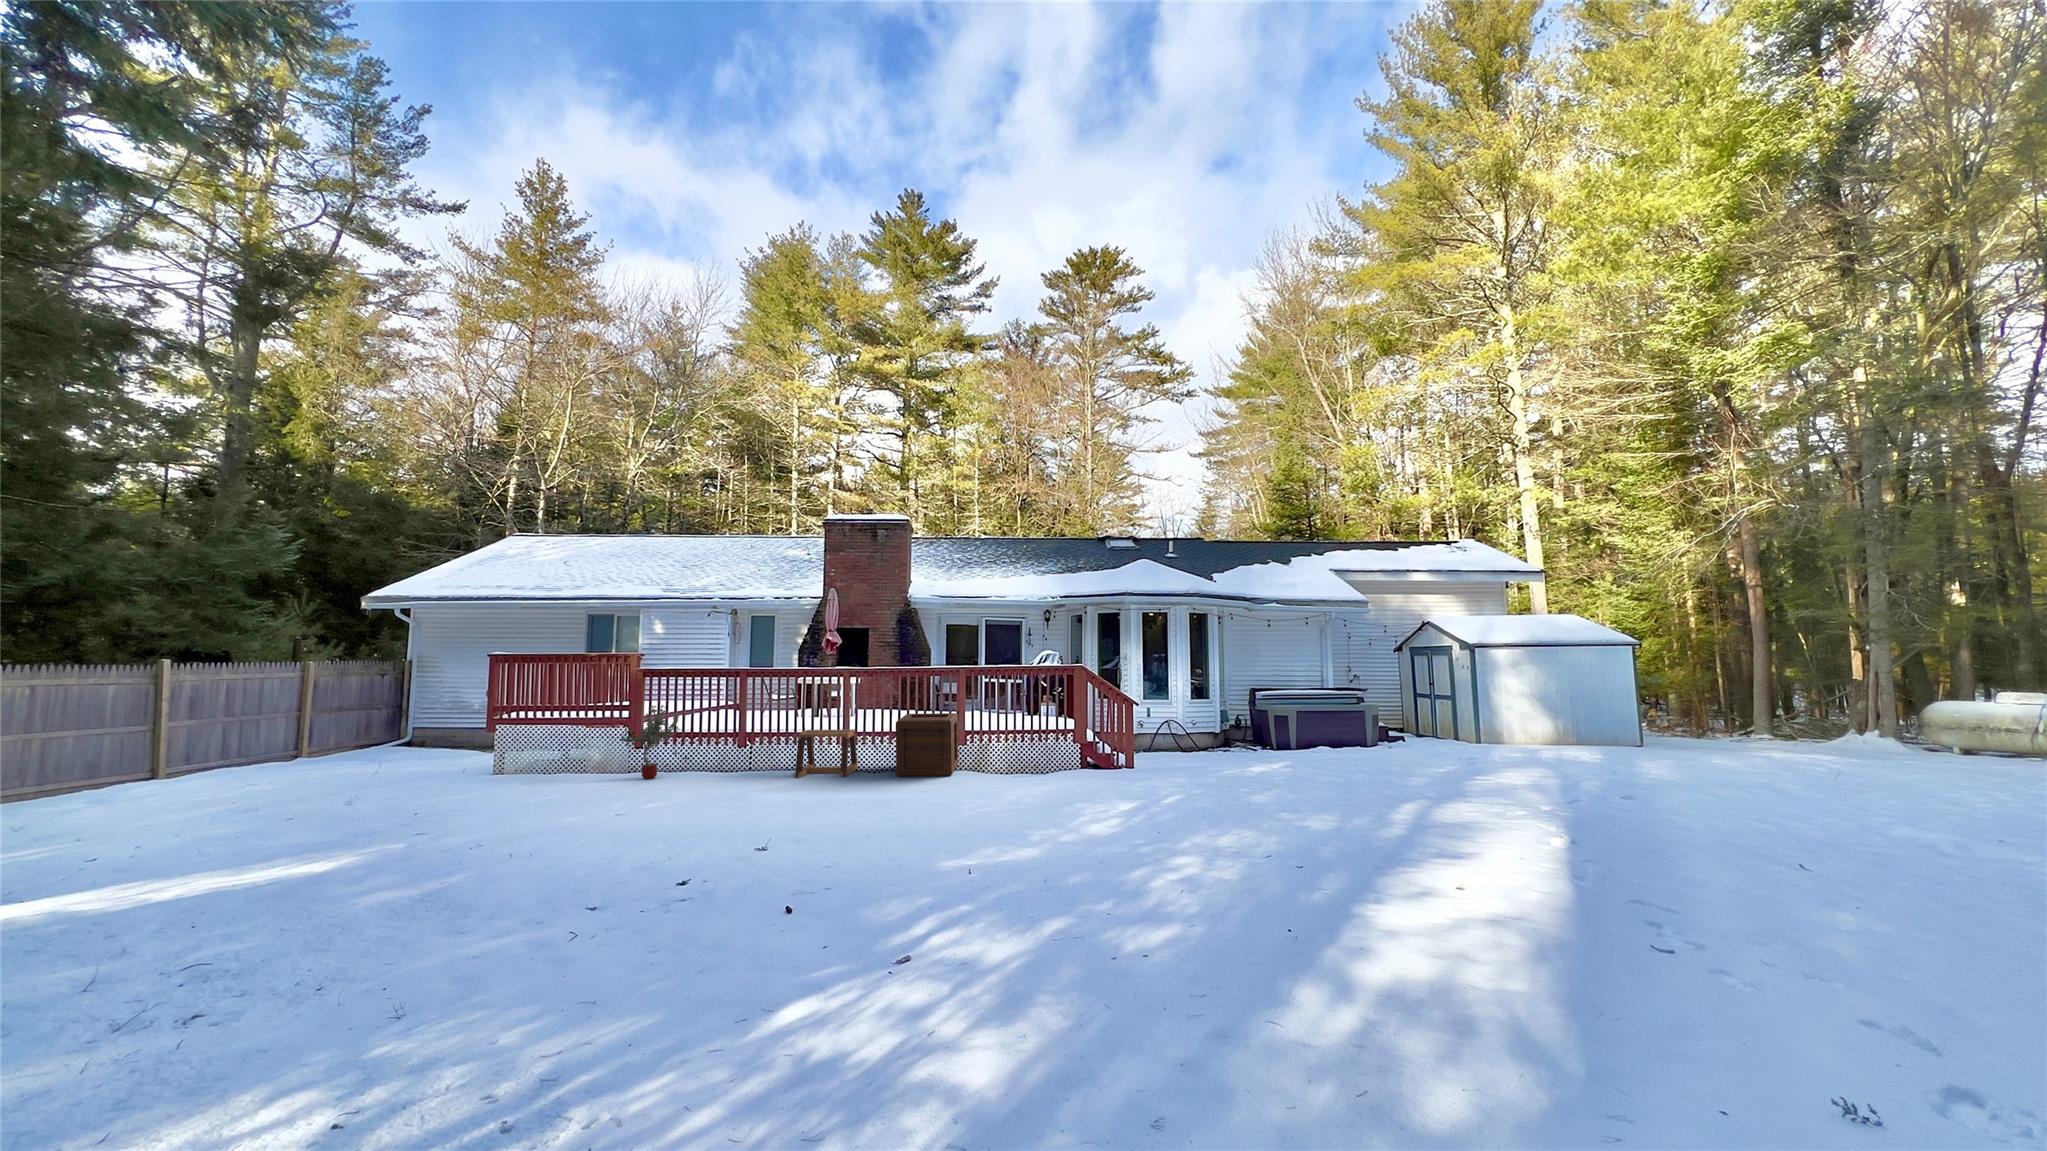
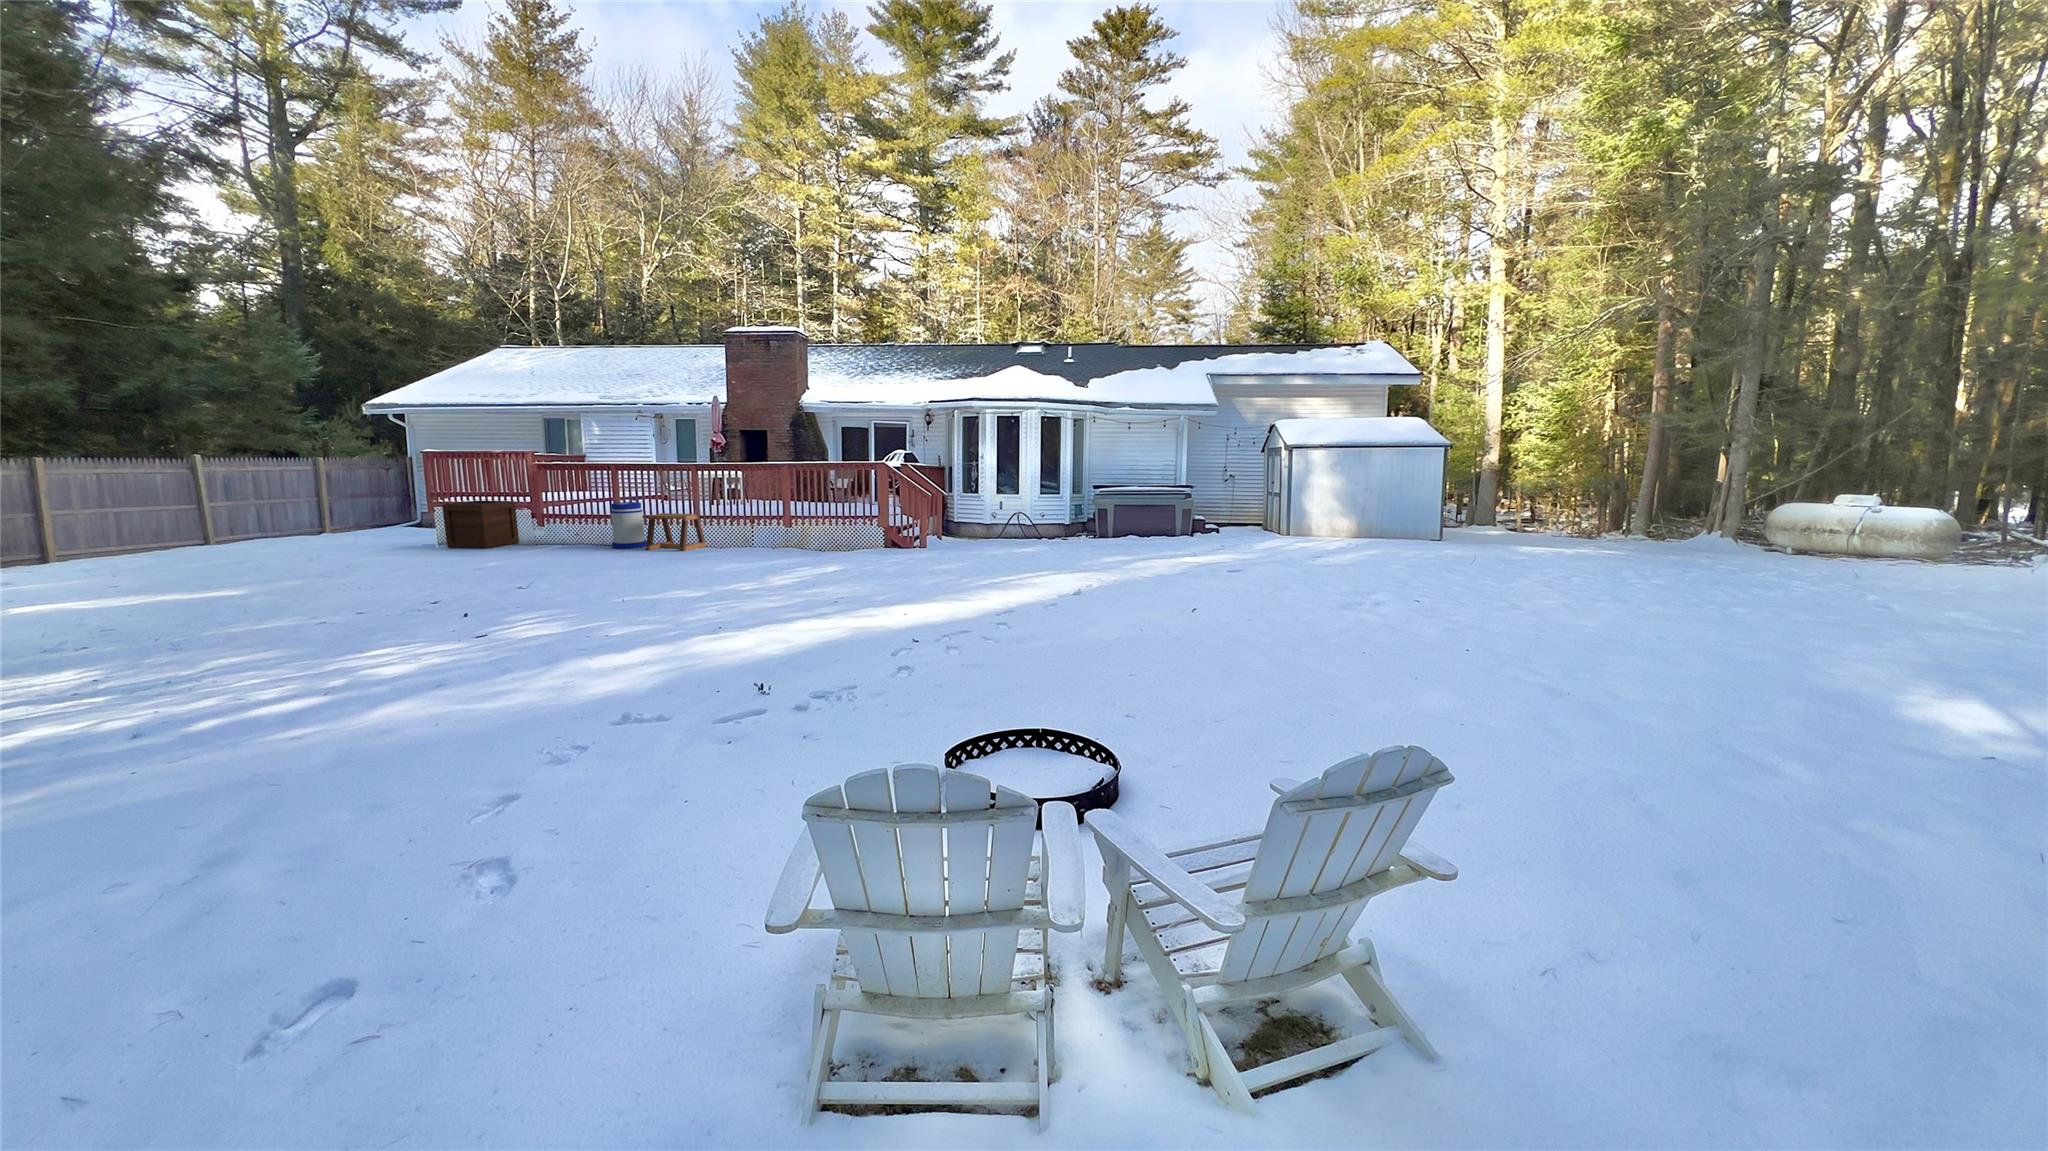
potted tree: present [620,705,680,779] -> none [518,488,563,547]
wooden crate: present [896,713,958,777] -> present [442,501,519,549]
trash can: none [743,717,784,777] -> present [611,502,647,549]

